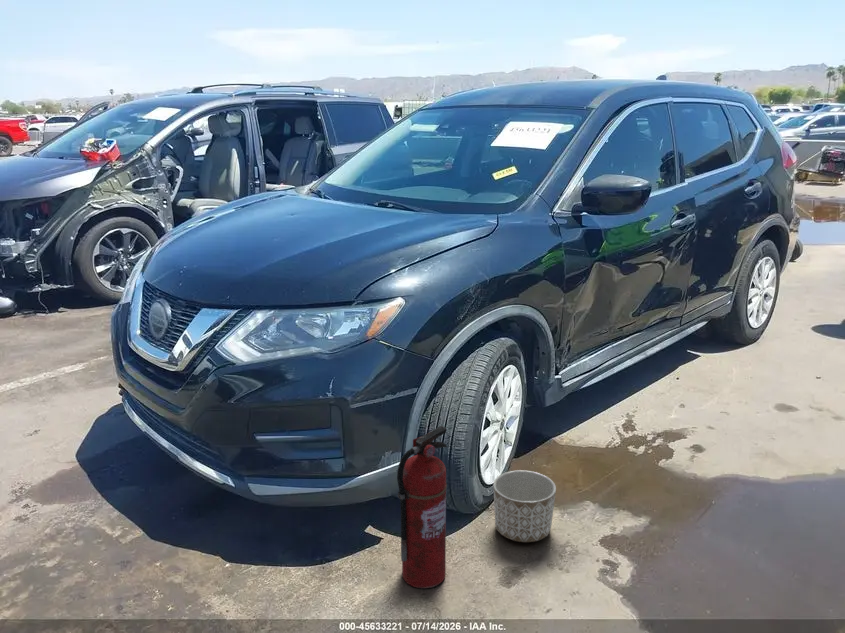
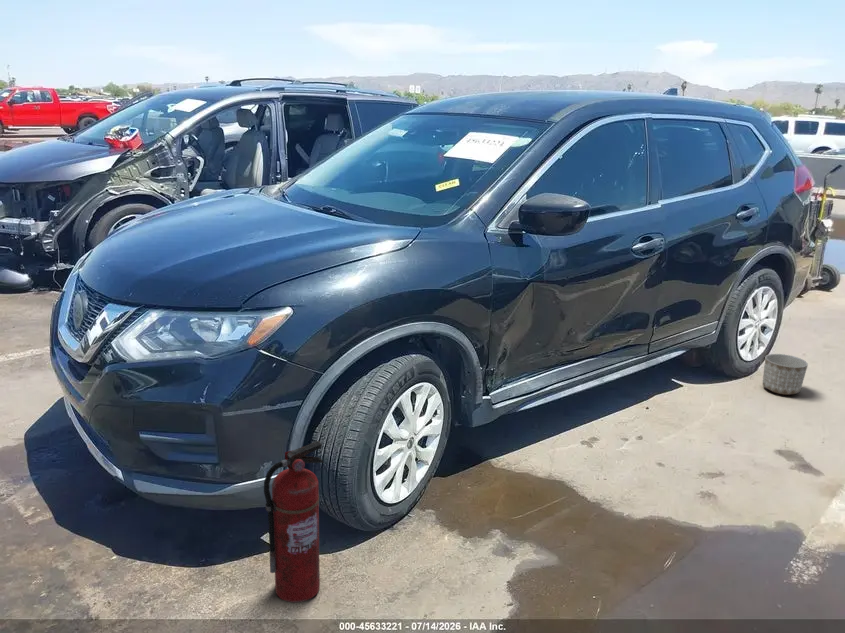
planter: present [493,470,556,542] -> present [763,354,808,395]

